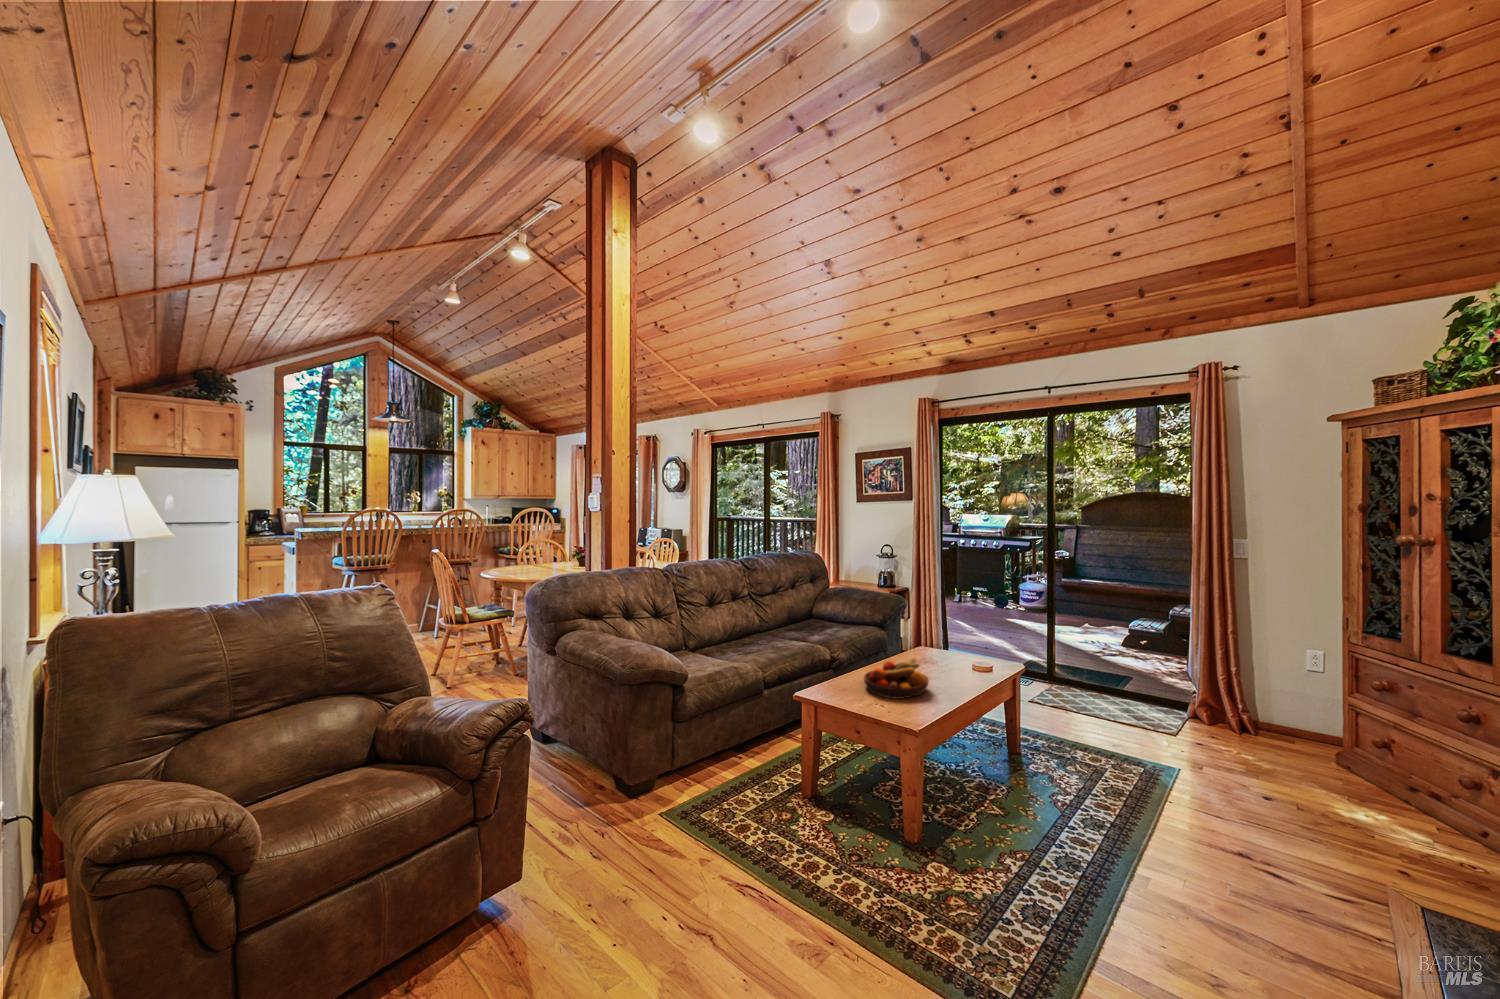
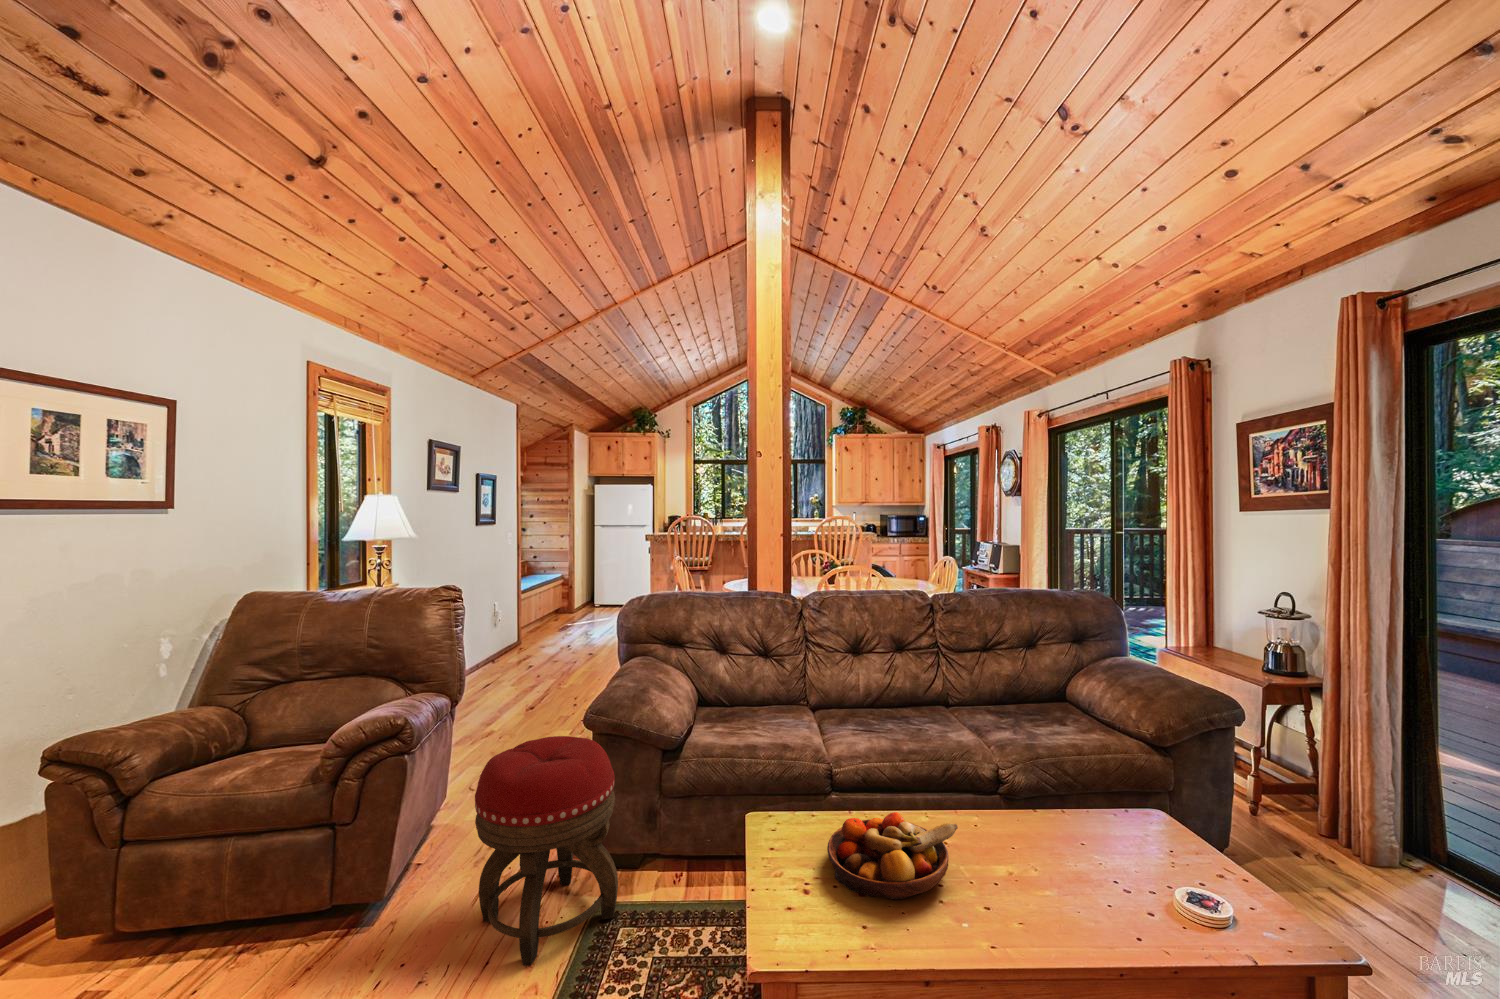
footstool: none [581,688,695,866] -> present [475,736,618,966]

